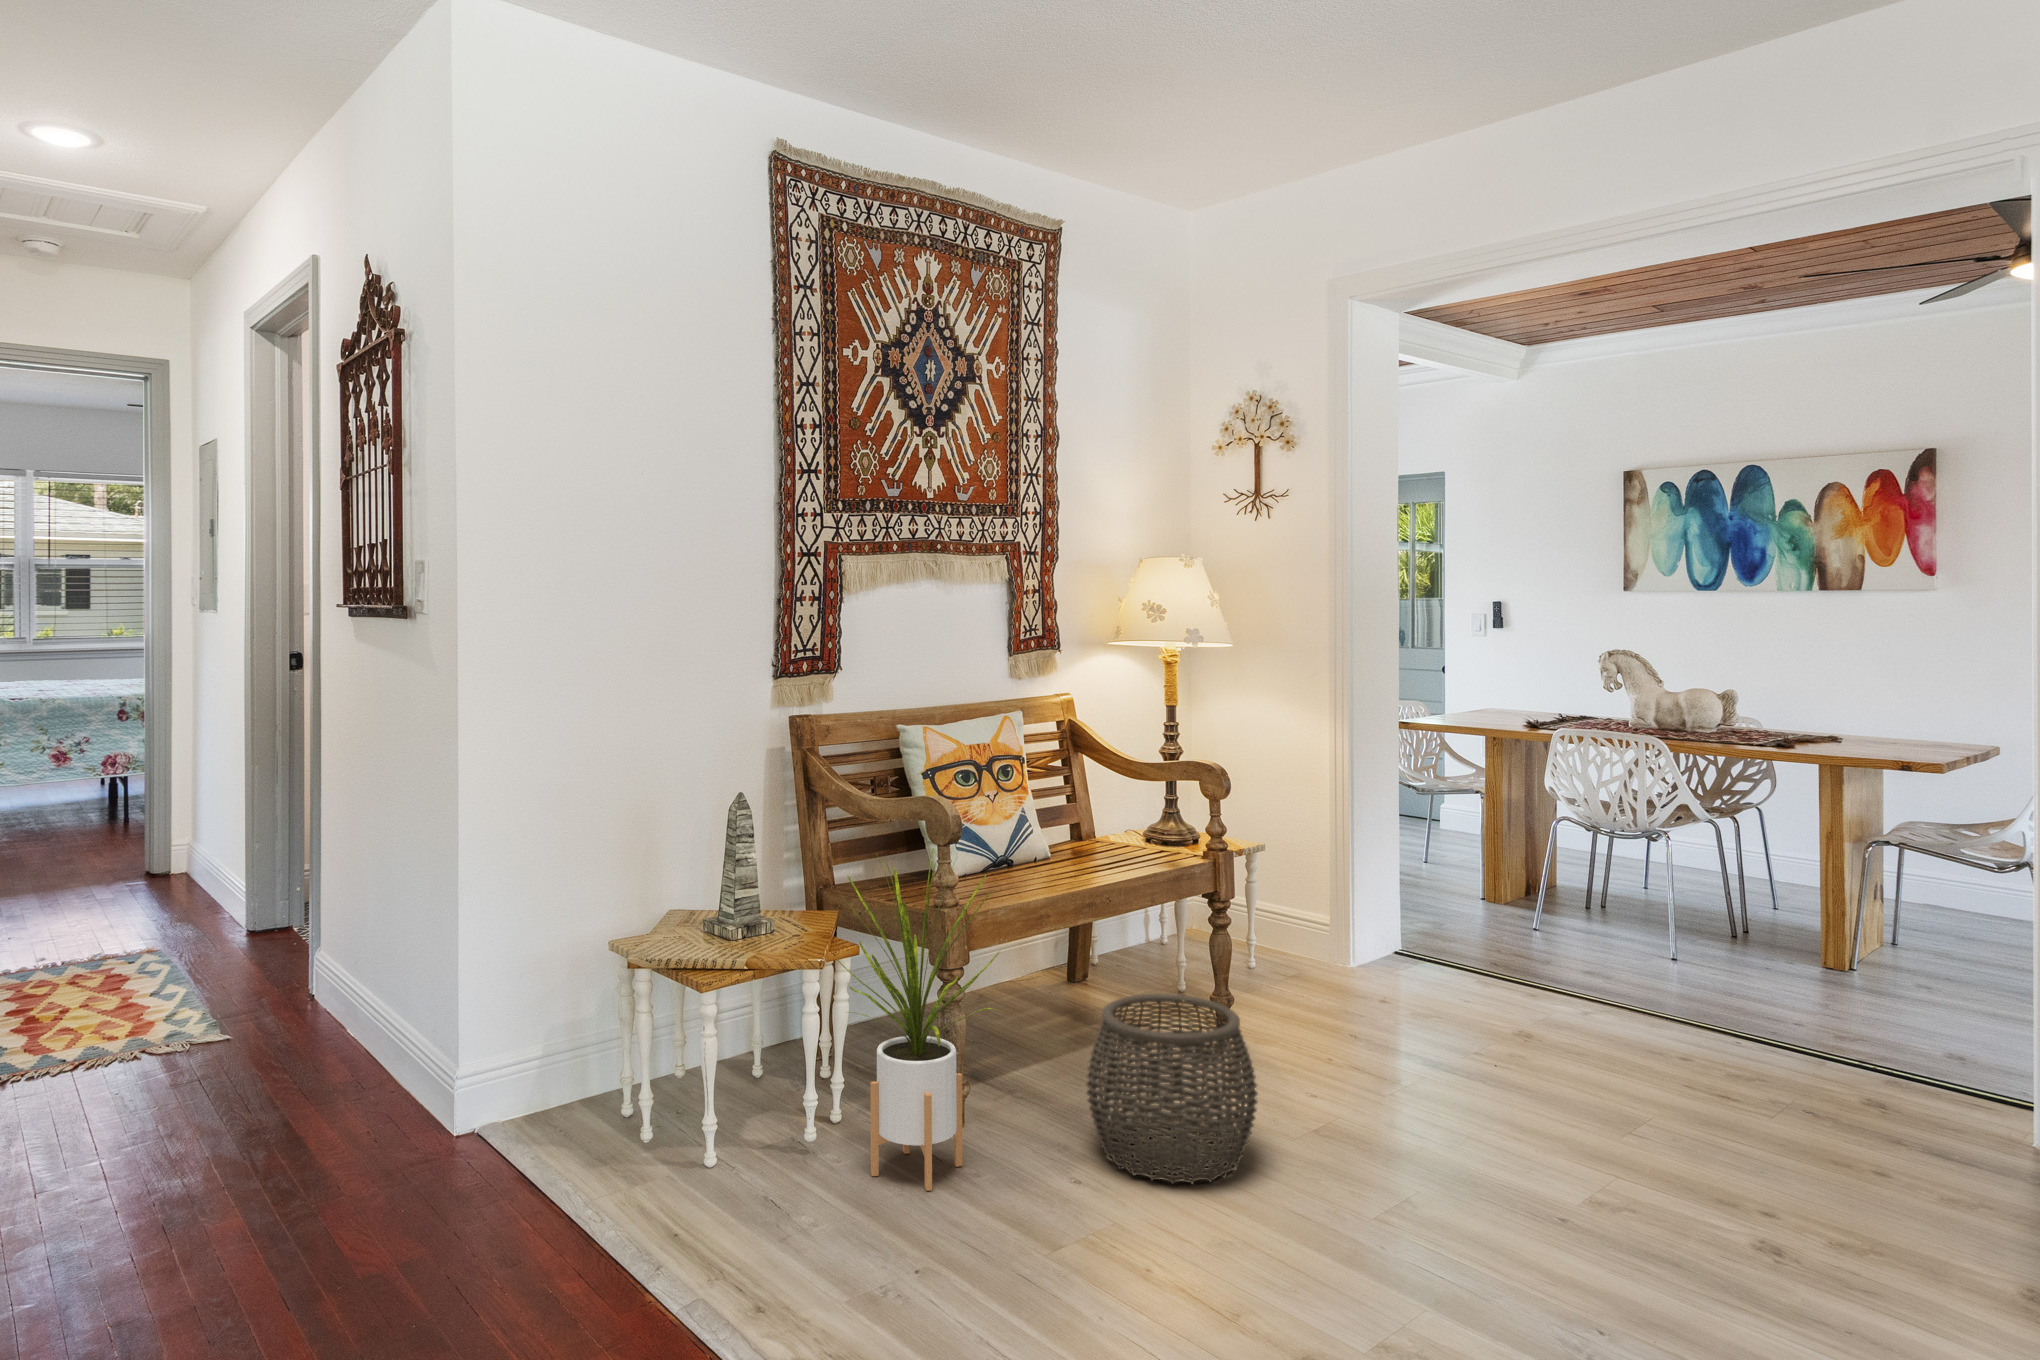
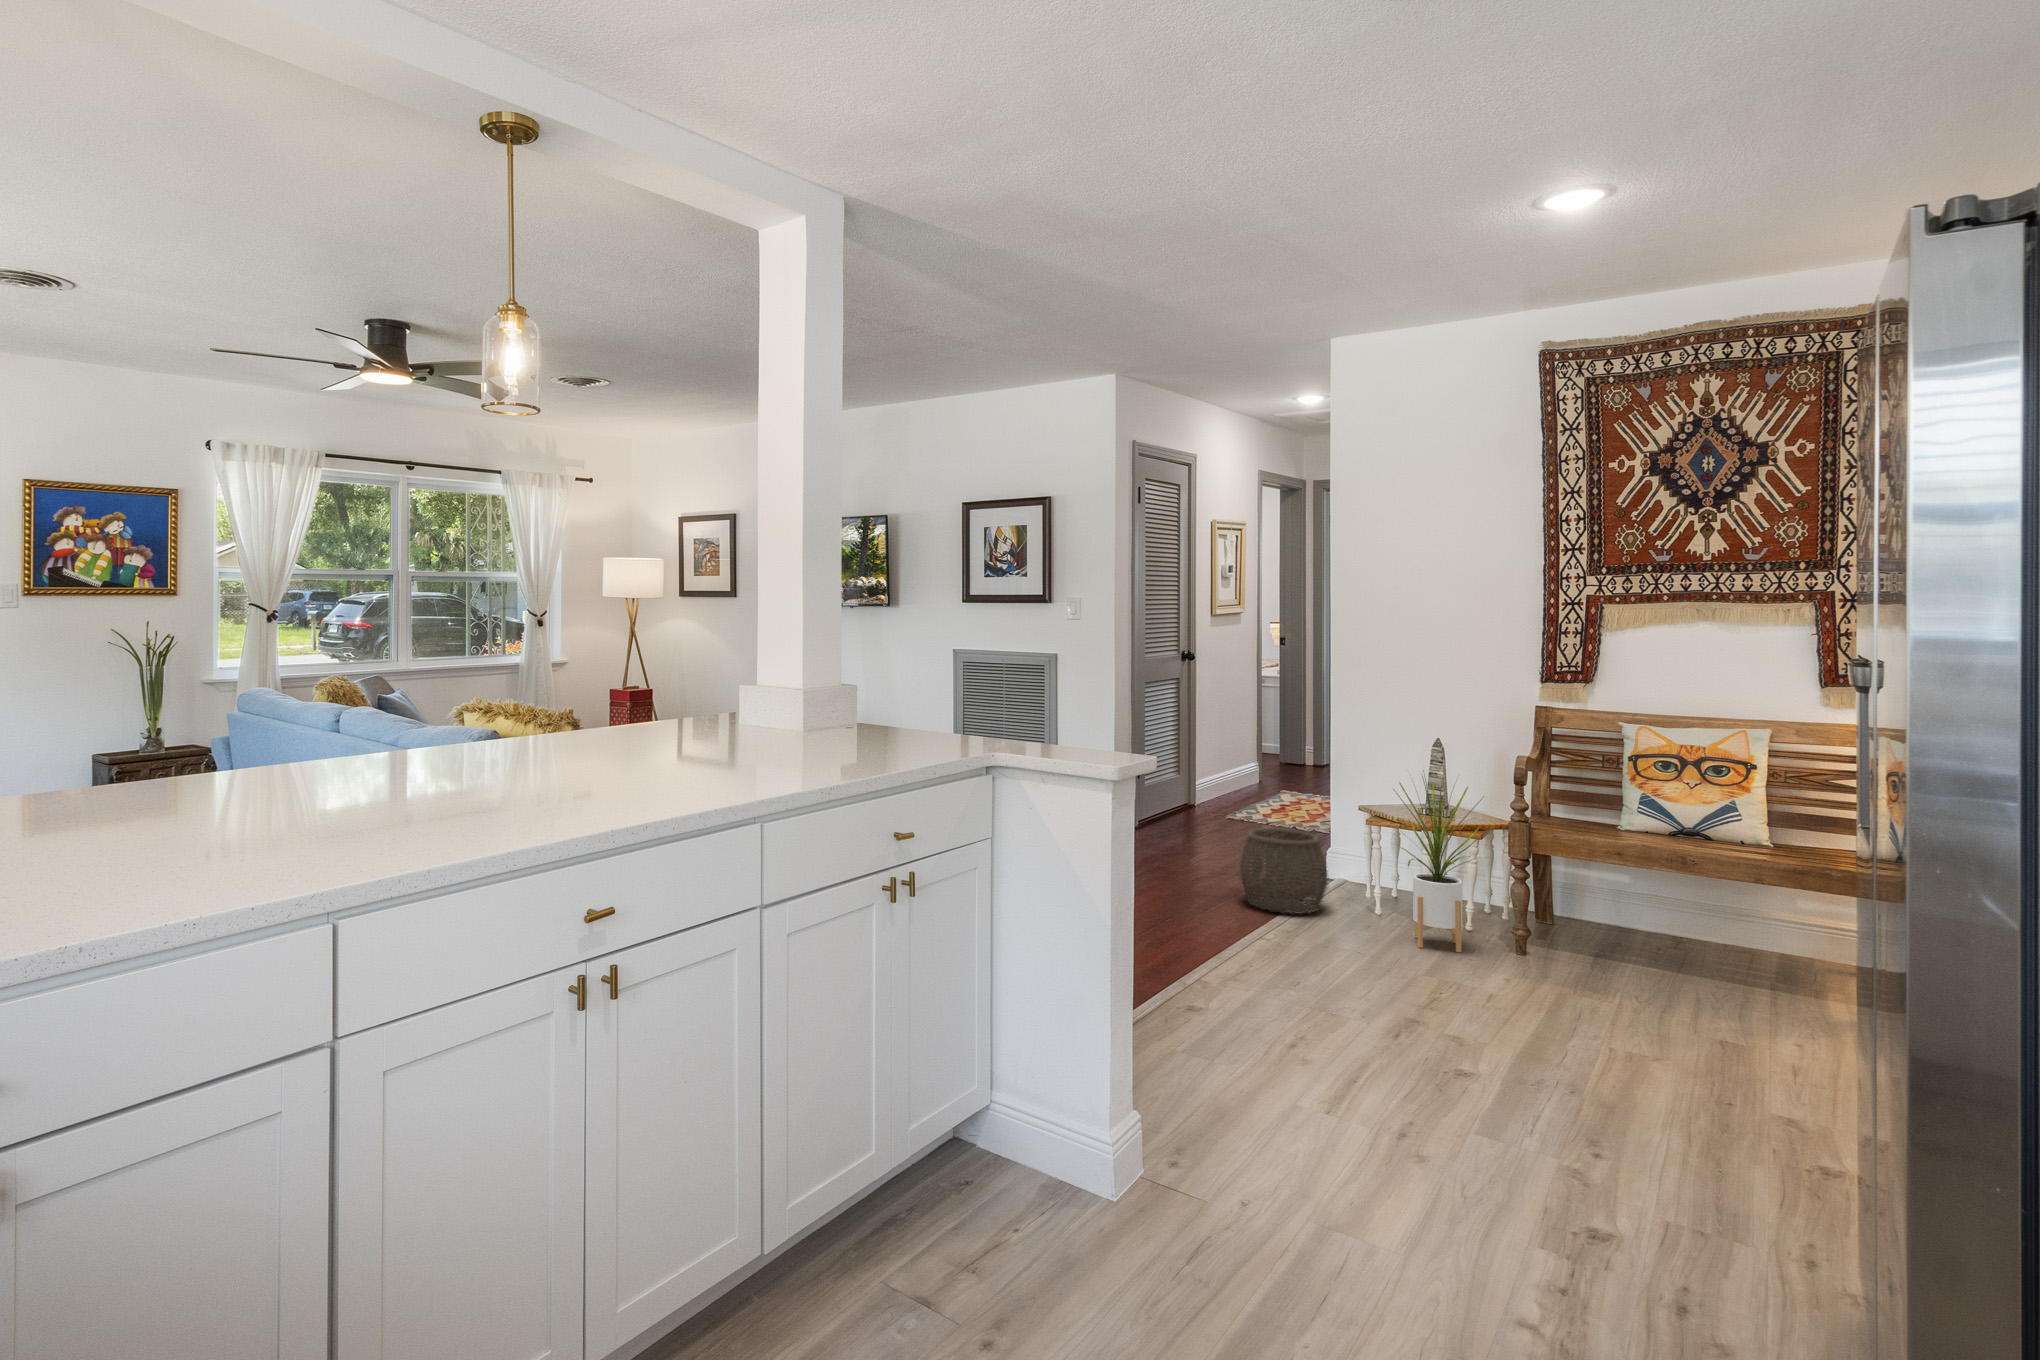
woven basket: present [1086,994,1258,1184] -> present [1240,828,1328,914]

